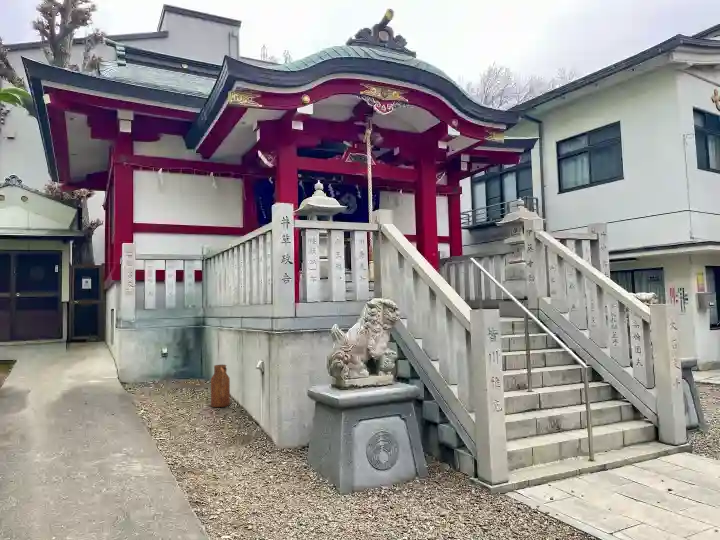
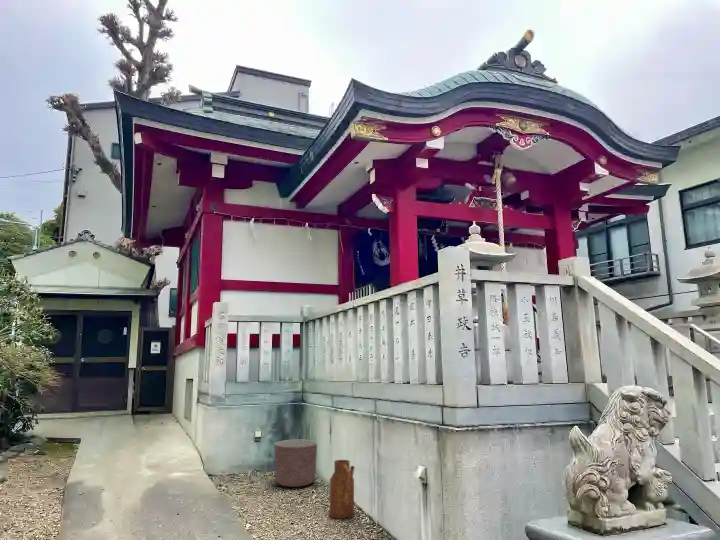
planter: none [174,353,210,389] -> present [274,440,317,487]

